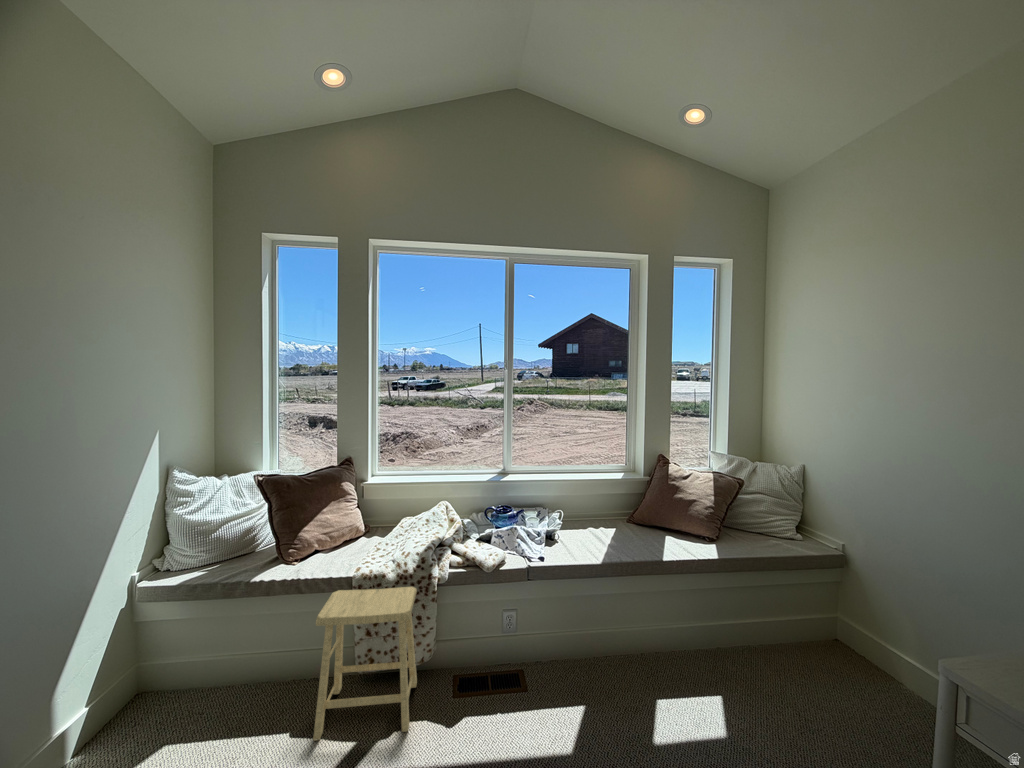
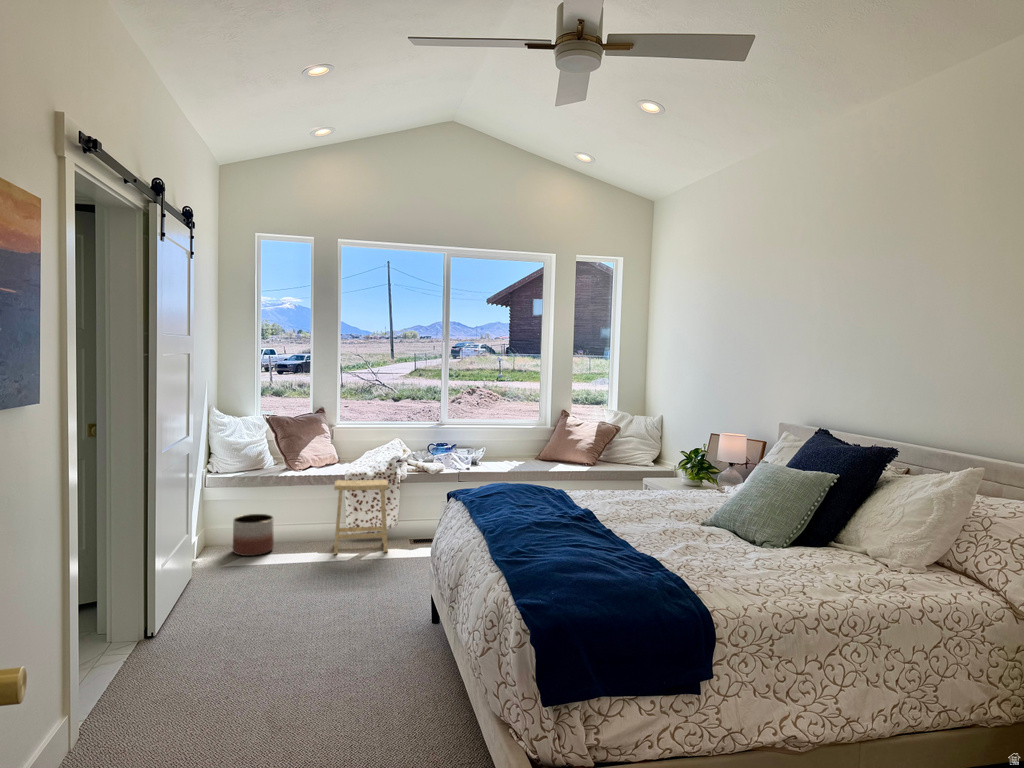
planter: none [150,641,234,745] -> present [233,514,274,556]

